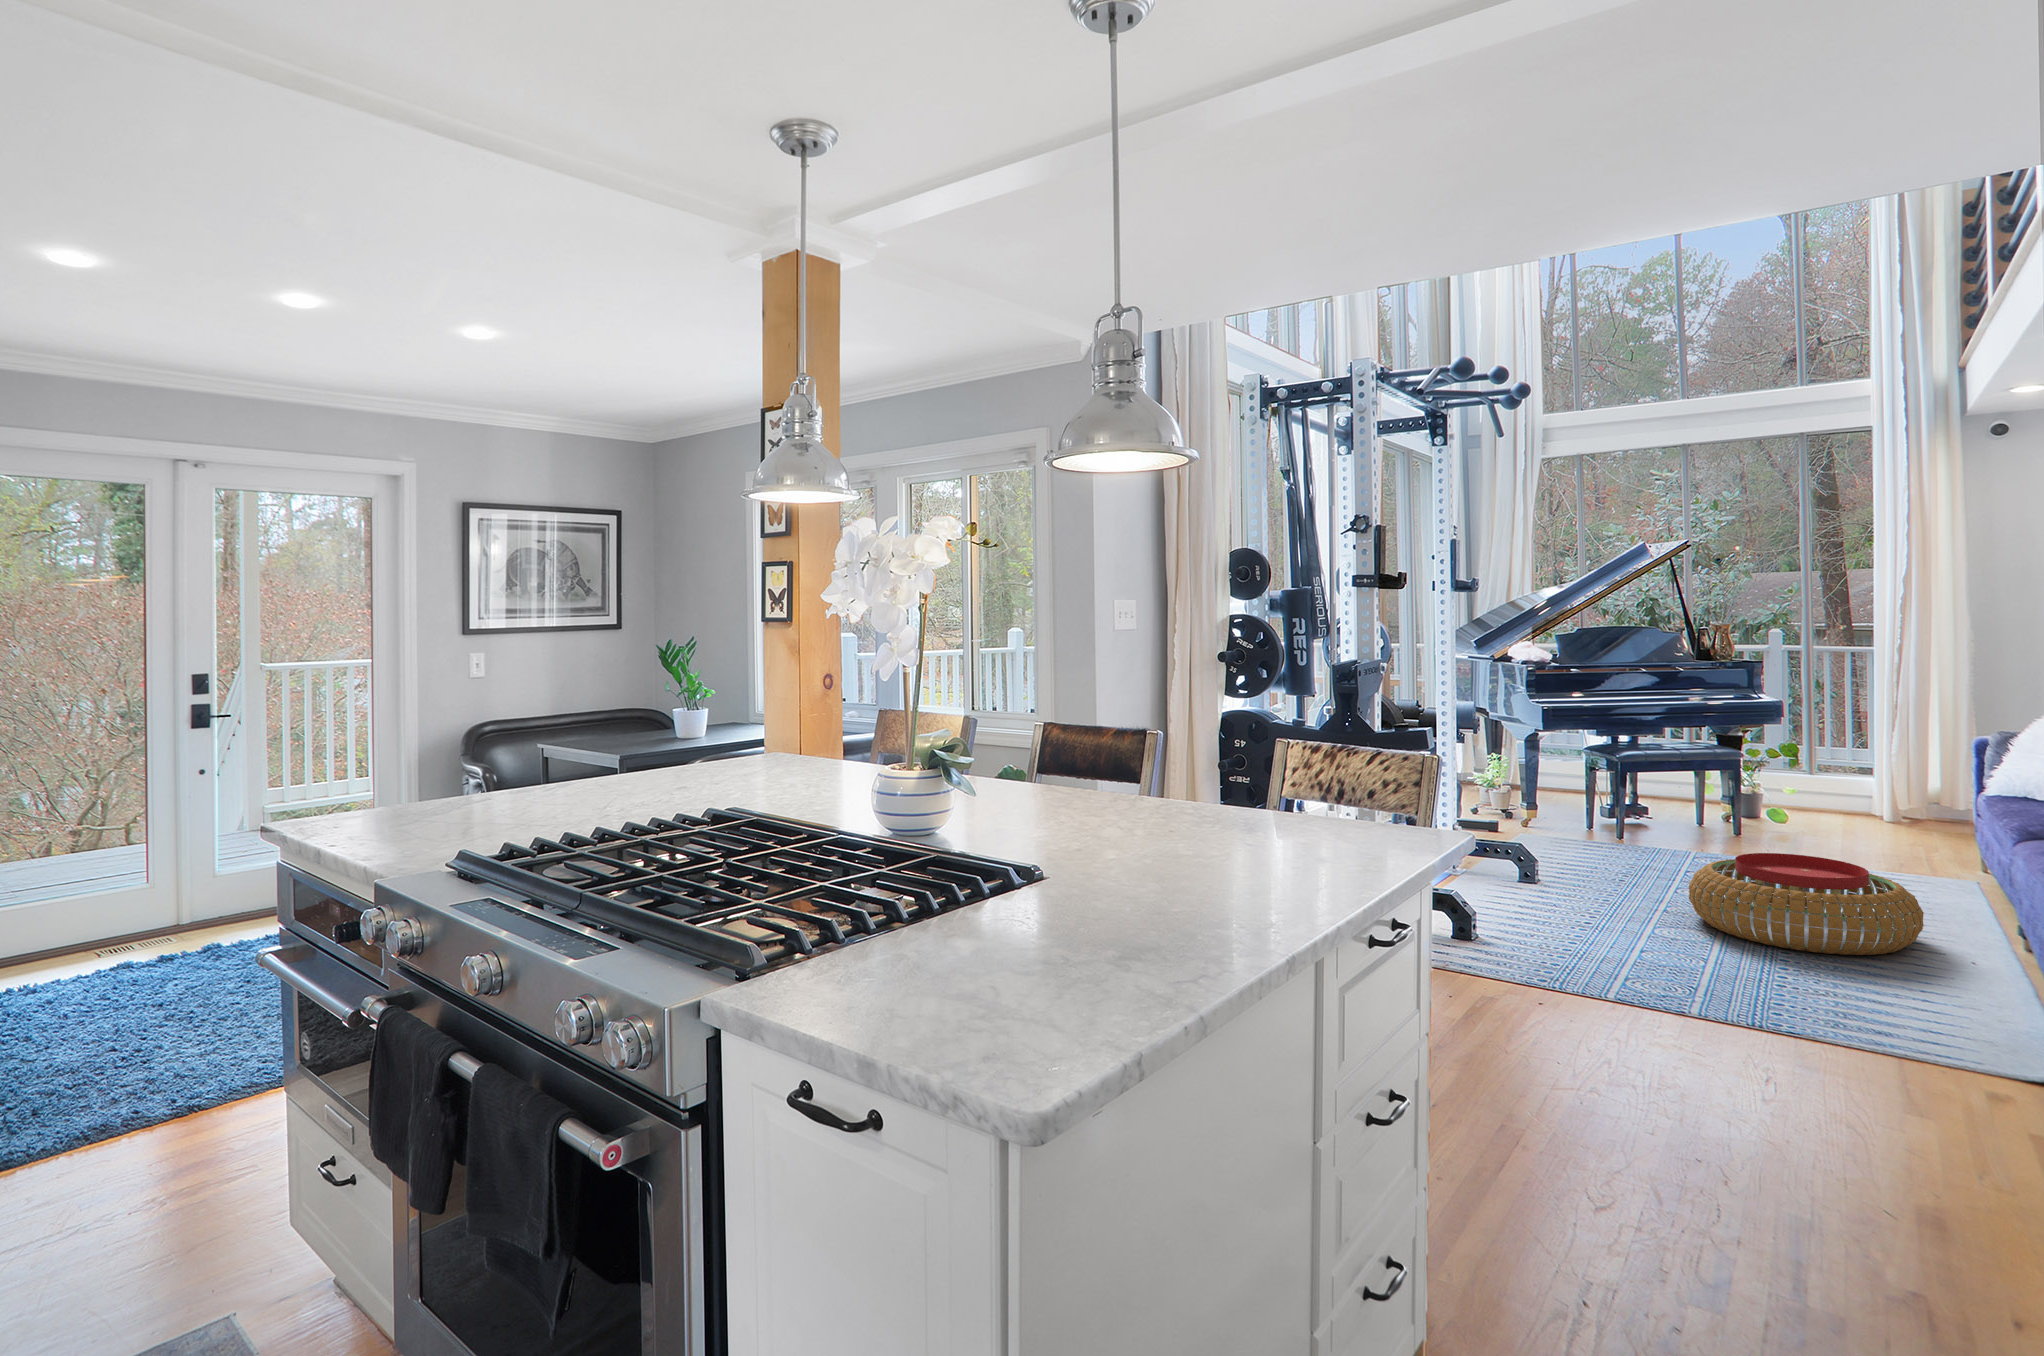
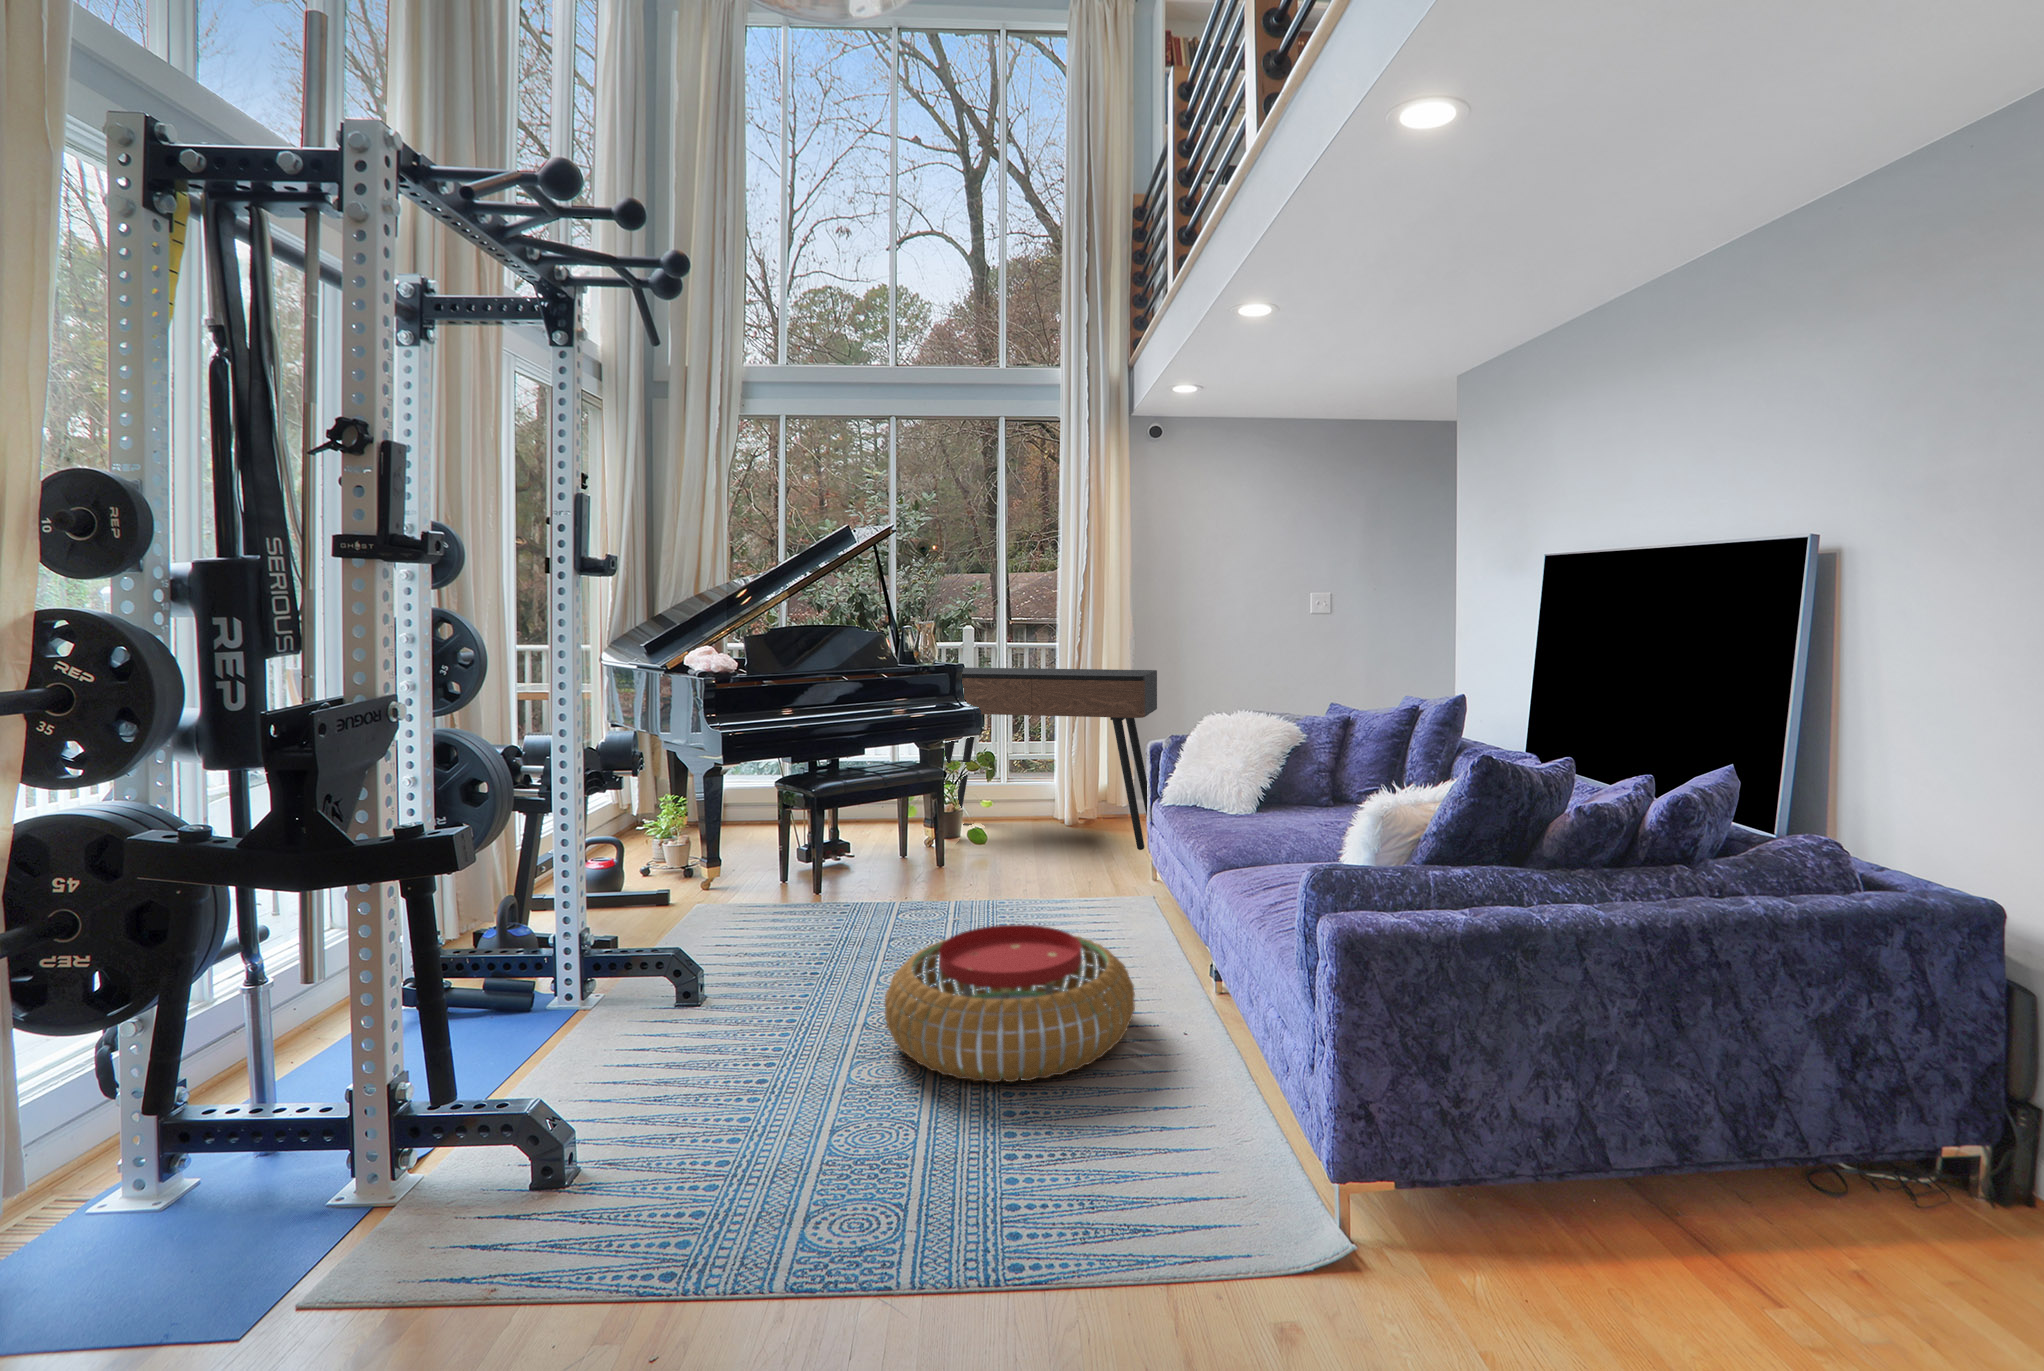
console table: none [1722,668,2004,851] -> present [945,668,1157,850]

